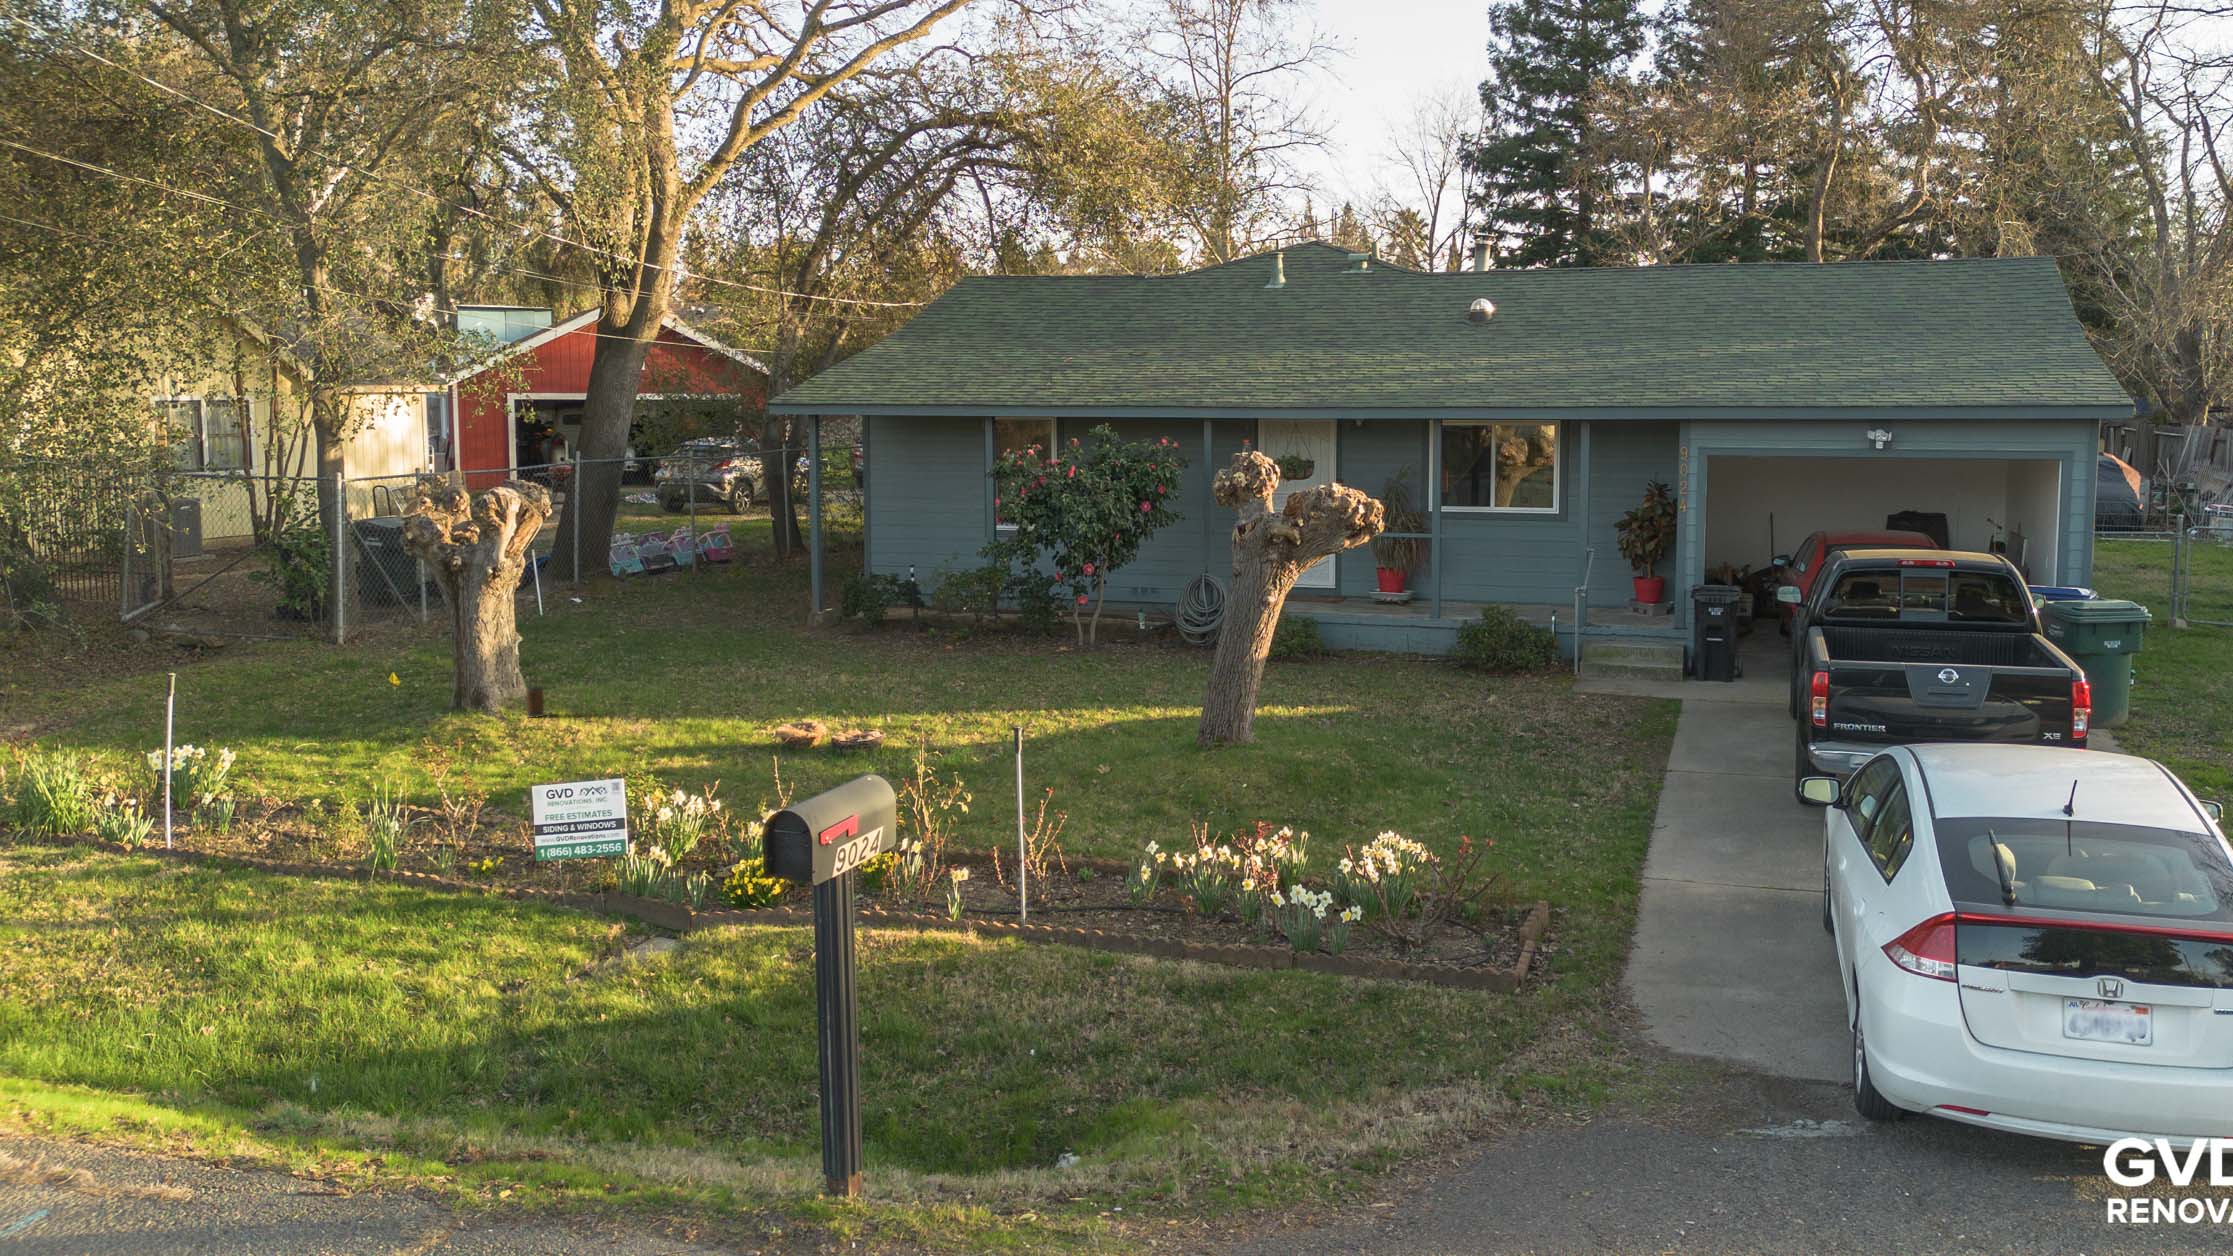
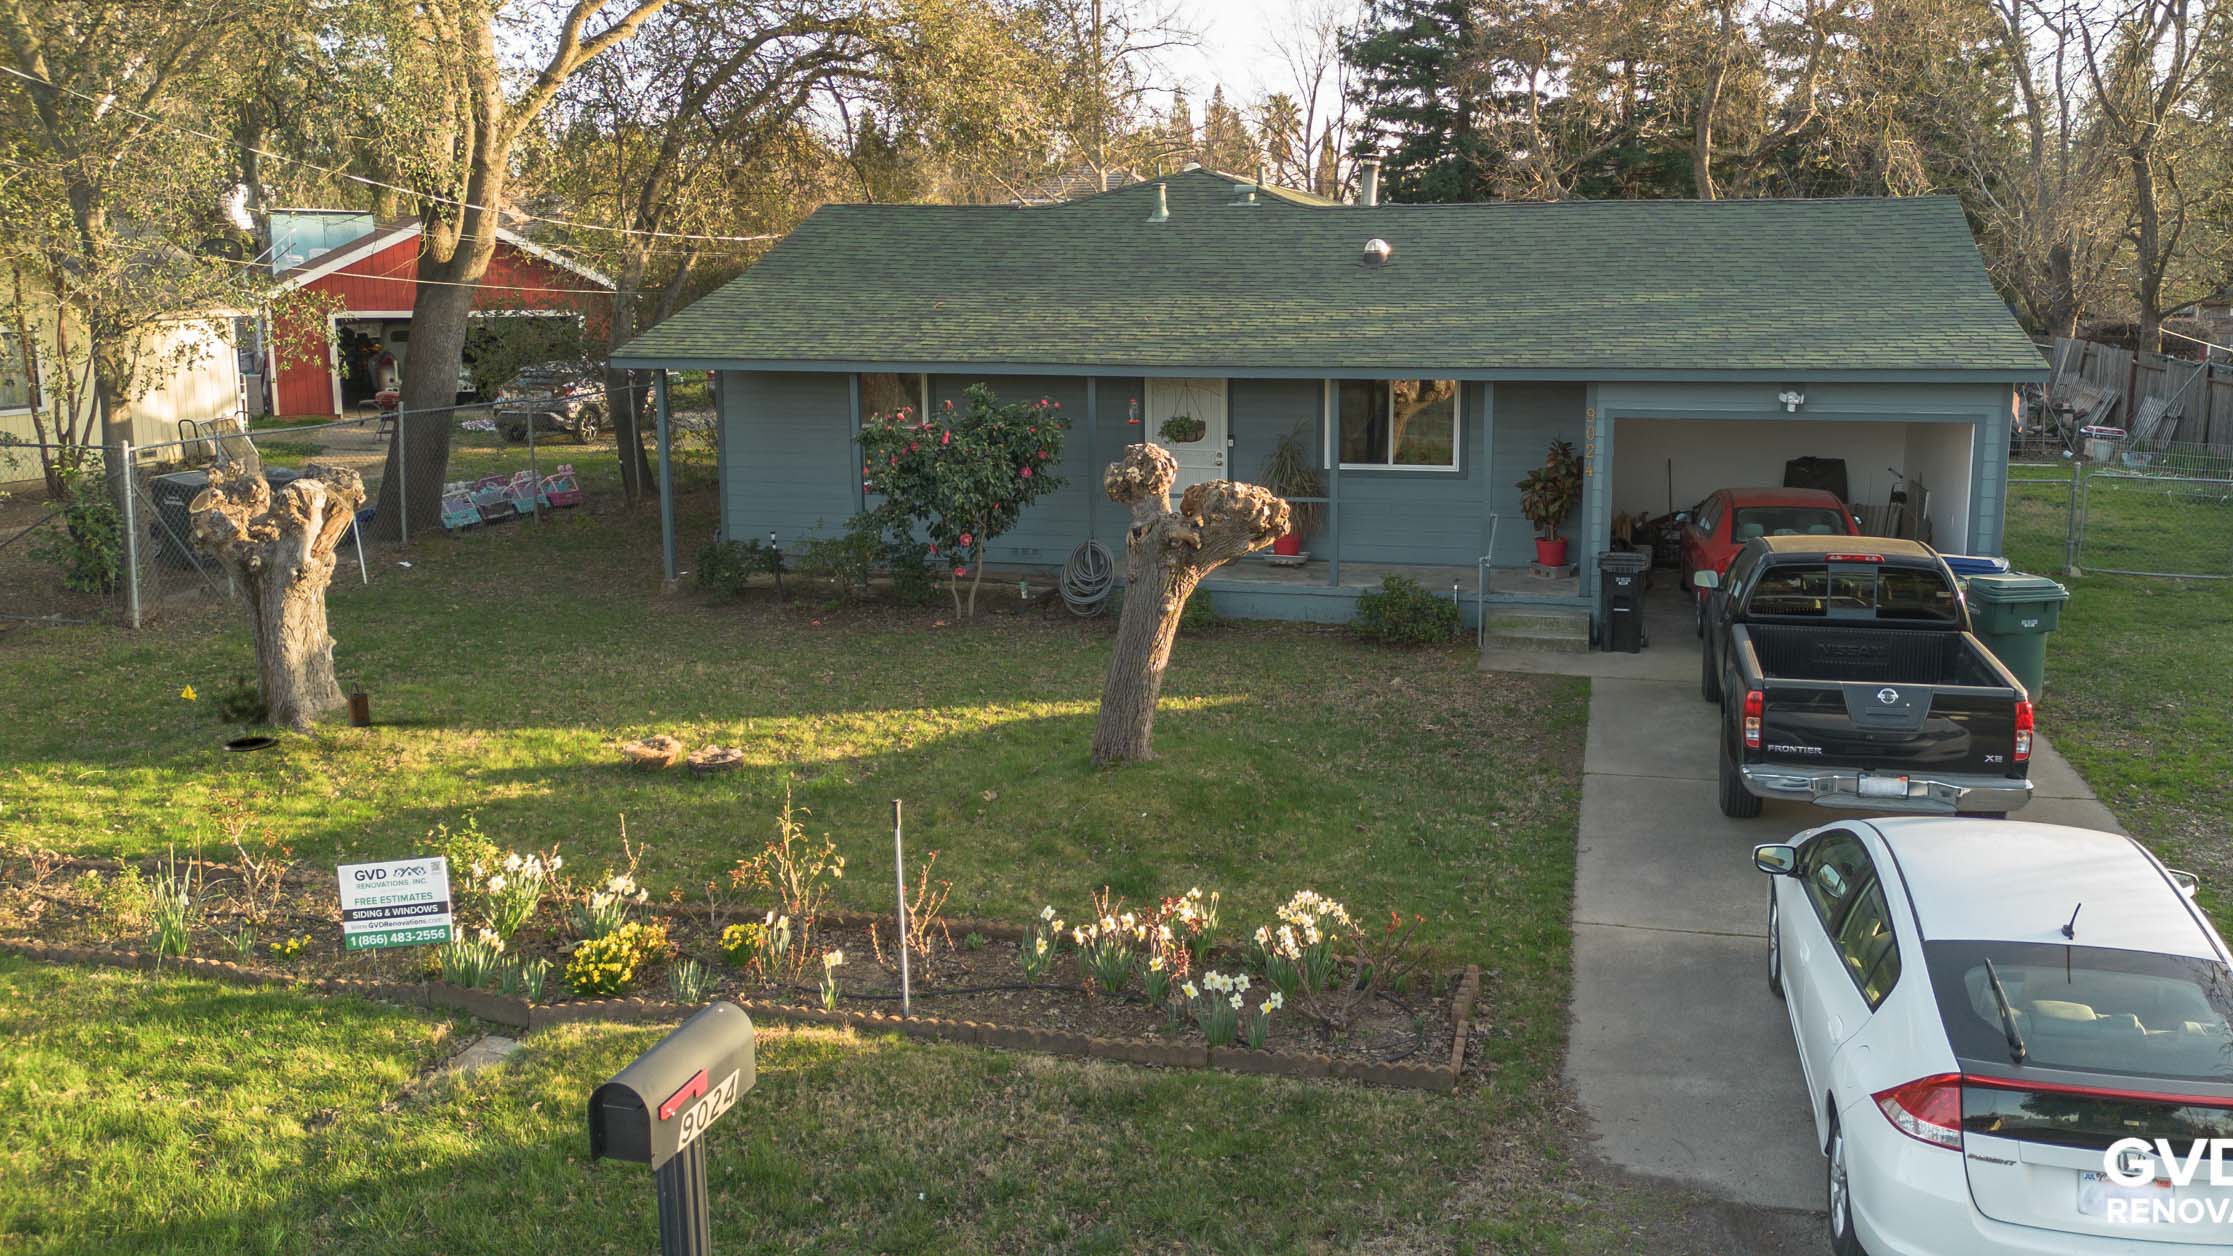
potted tree: none [406,654,463,732] -> present [214,670,275,751]

